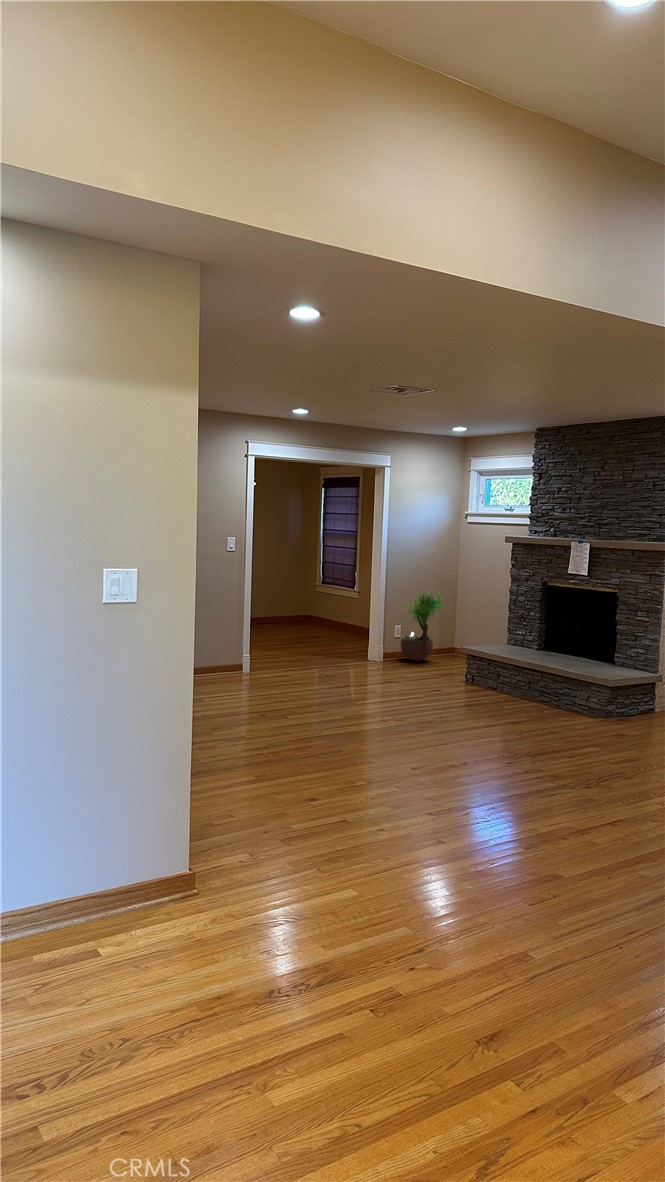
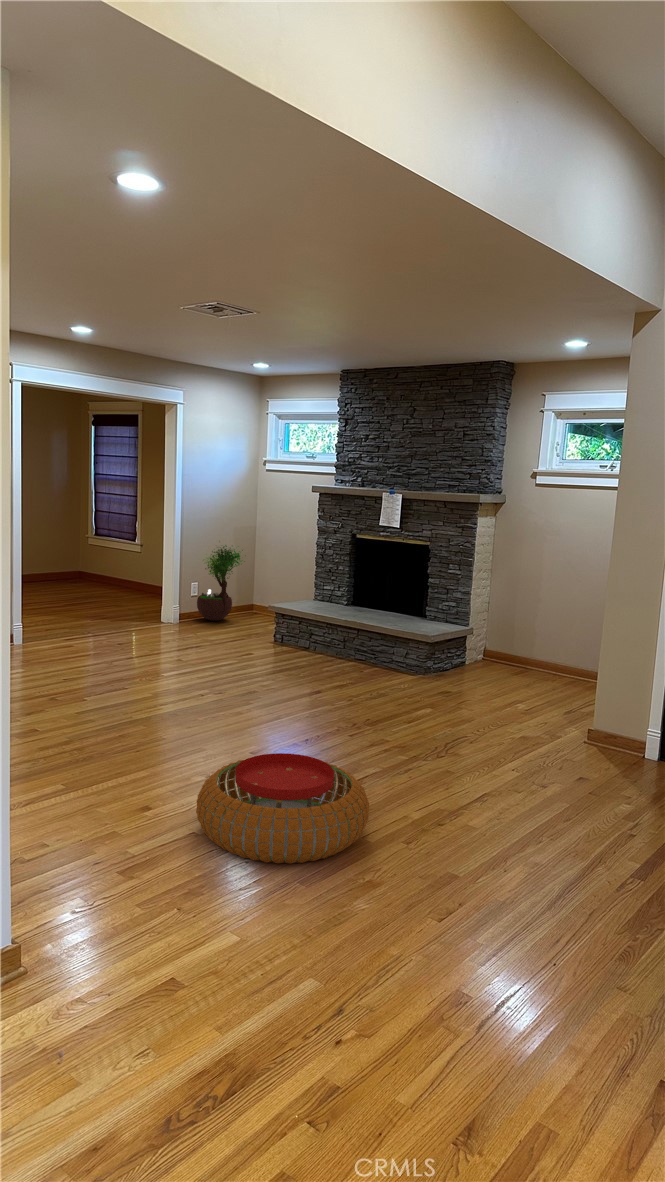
pouf: none [348,760,497,850] -> present [196,753,369,864]

